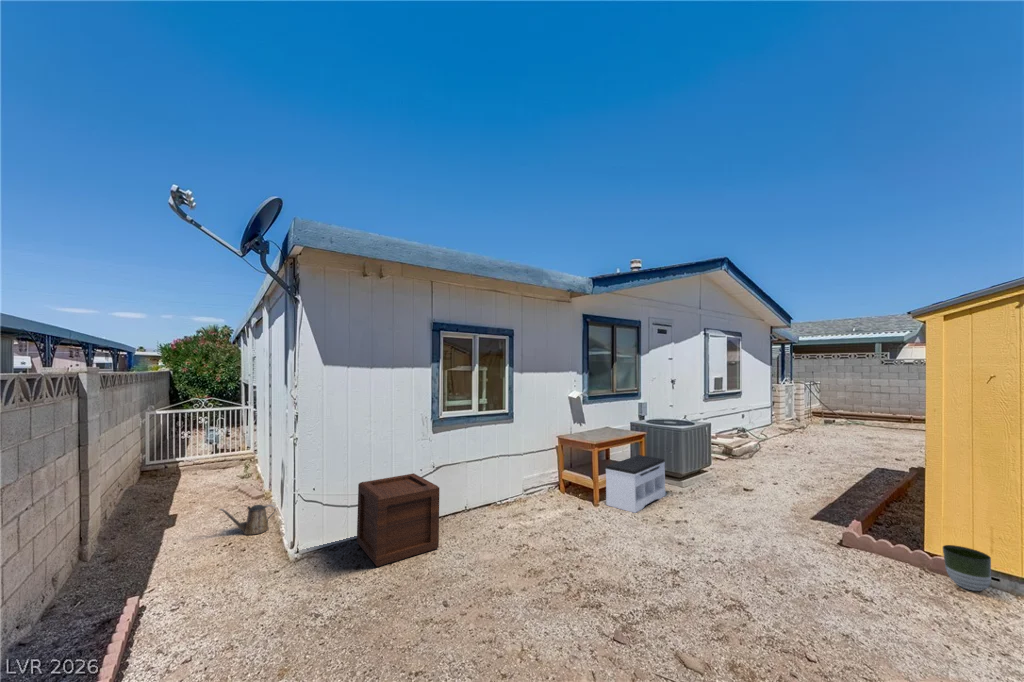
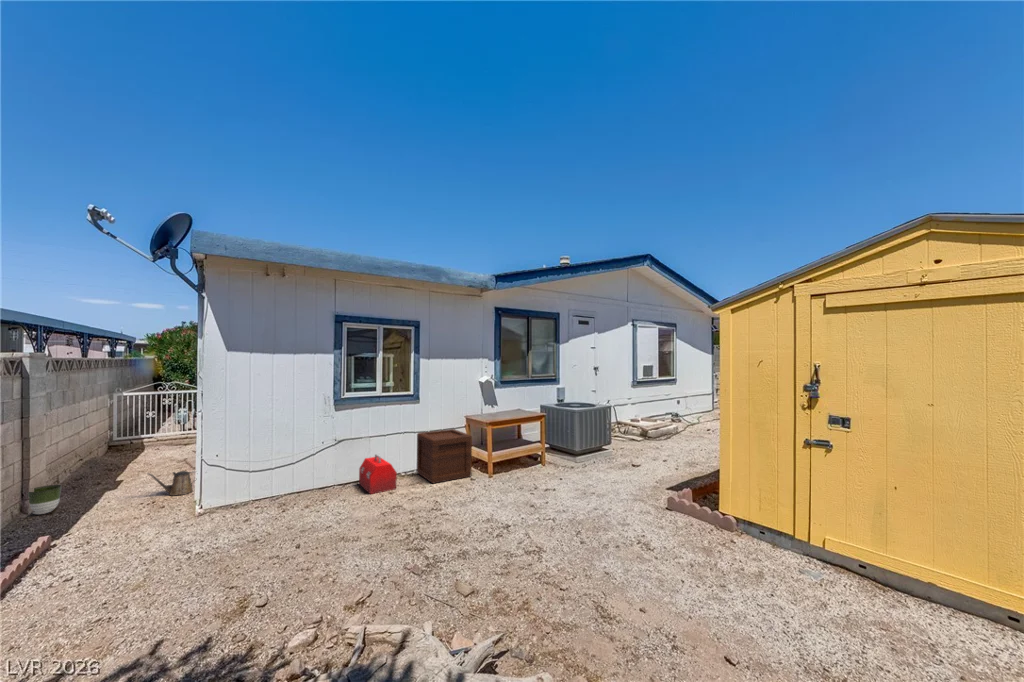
bench: present [606,455,665,513] -> none [497,434,558,483]
wooden crate: present [357,473,439,567] -> present [417,429,472,483]
toolbox: none [457,482,505,530] -> present [359,454,397,494]
planter: present [943,545,991,591] -> present [28,485,61,514]

